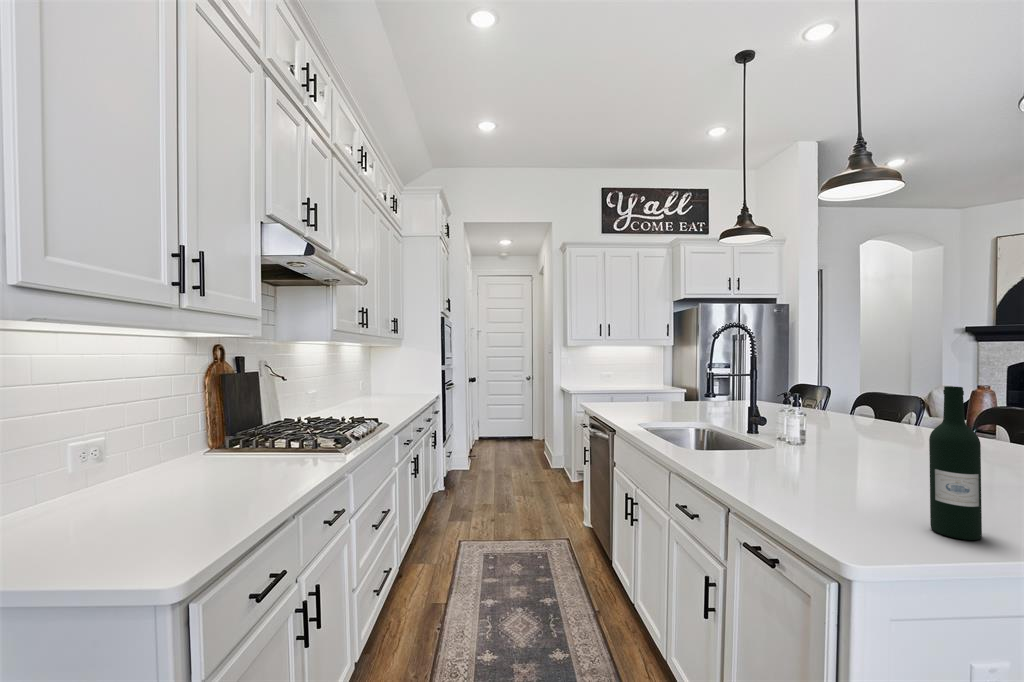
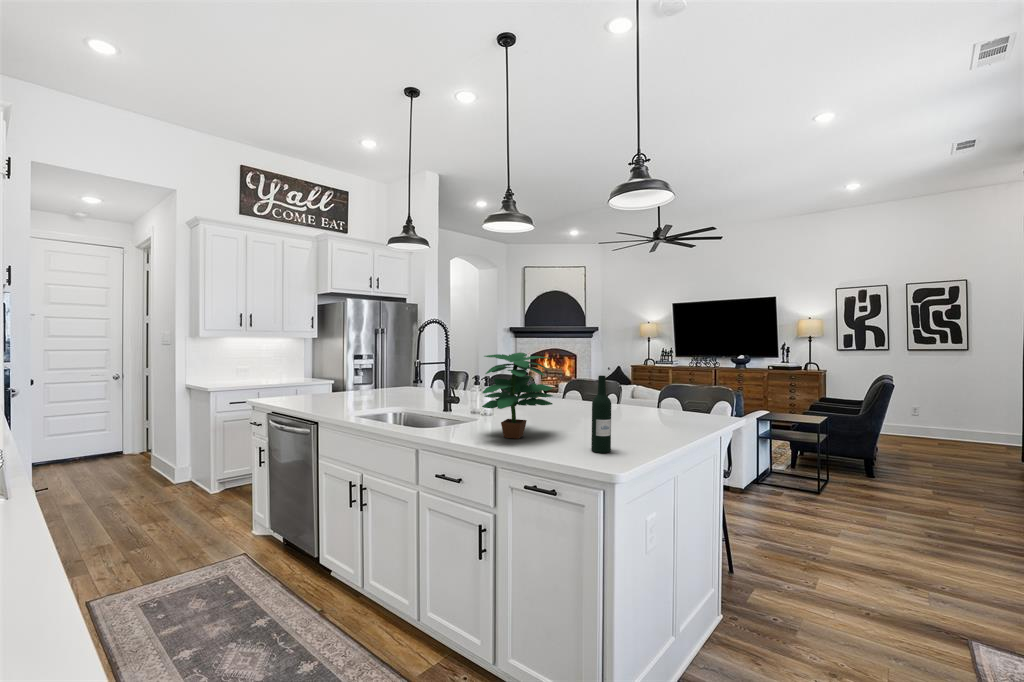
potted plant: none [741,350,894,480] -> present [482,353,553,439]

